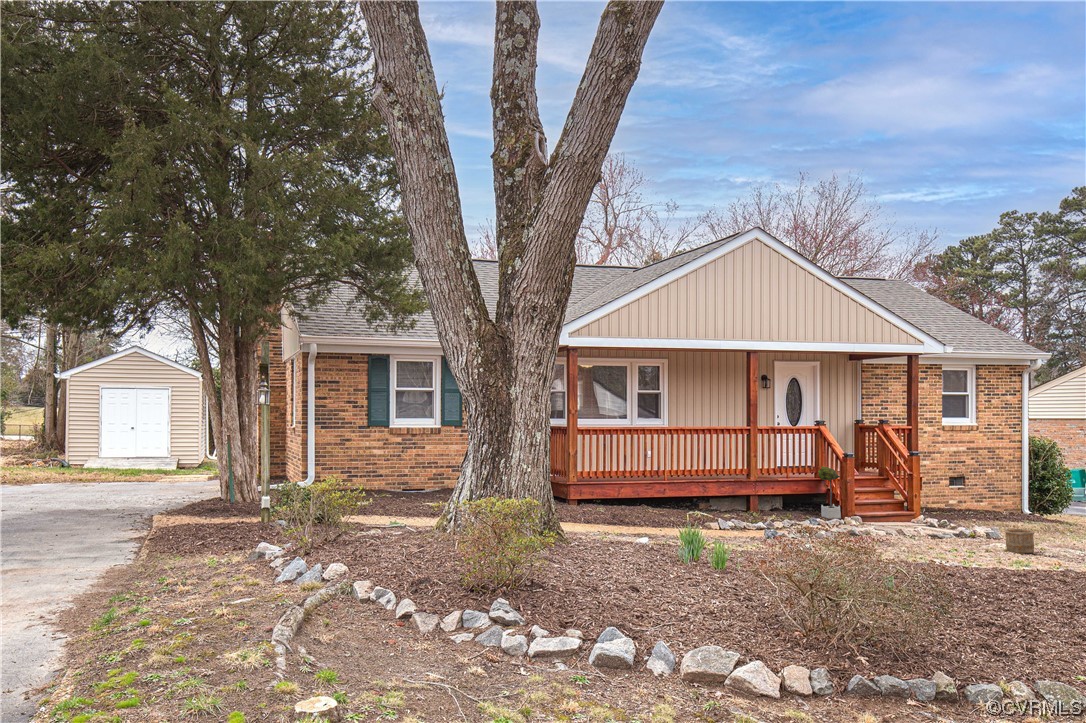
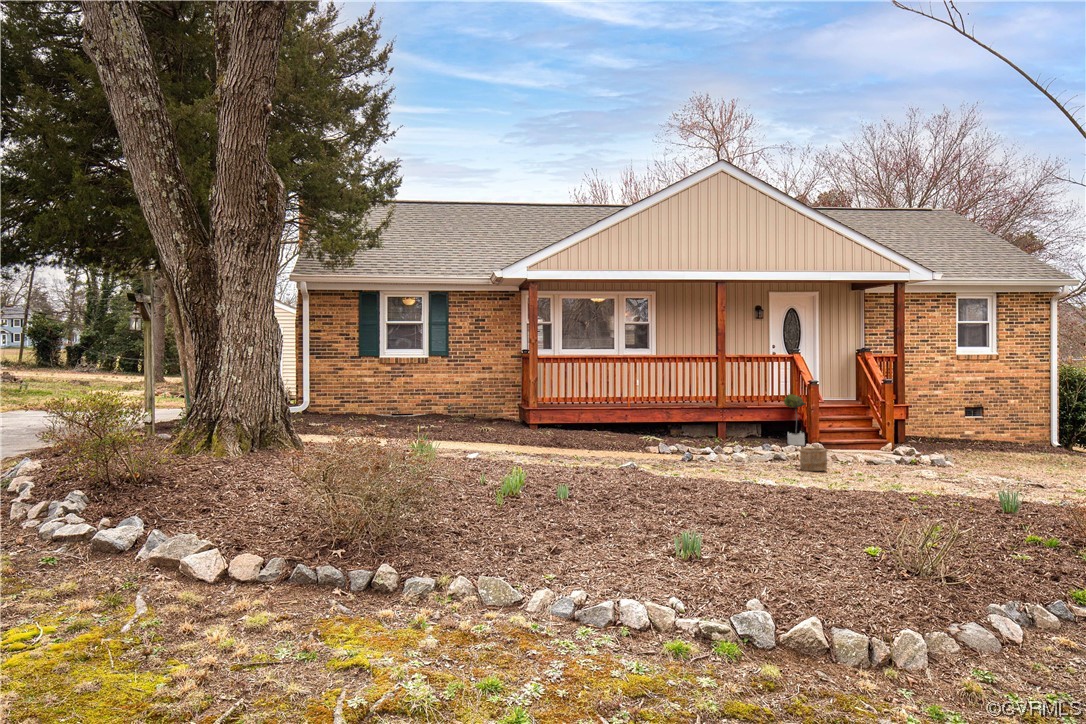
wooden bucket: present [1005,529,1034,553] -> present [799,448,827,471]

